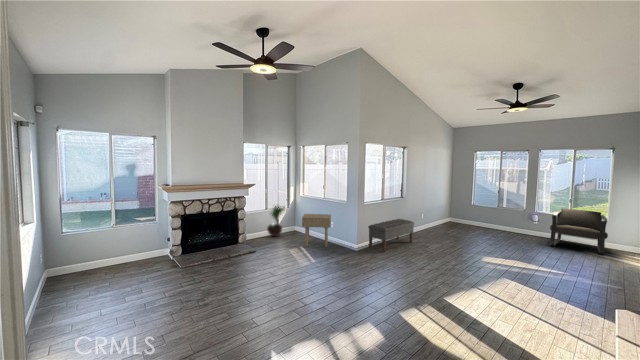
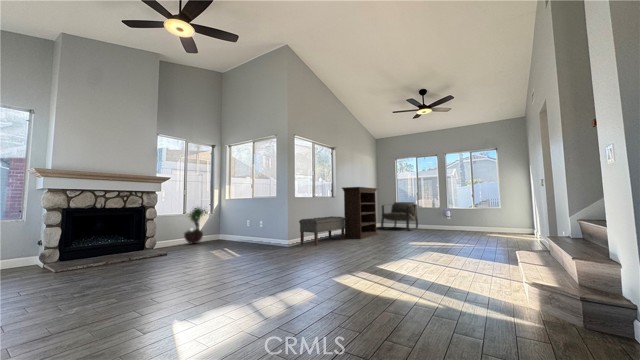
bookshelf: none [411,189,452,245] -> present [342,187,378,239]
armchair: present [550,208,608,255] -> present [381,202,418,230]
side table: present [302,214,331,247] -> none [226,213,259,248]

